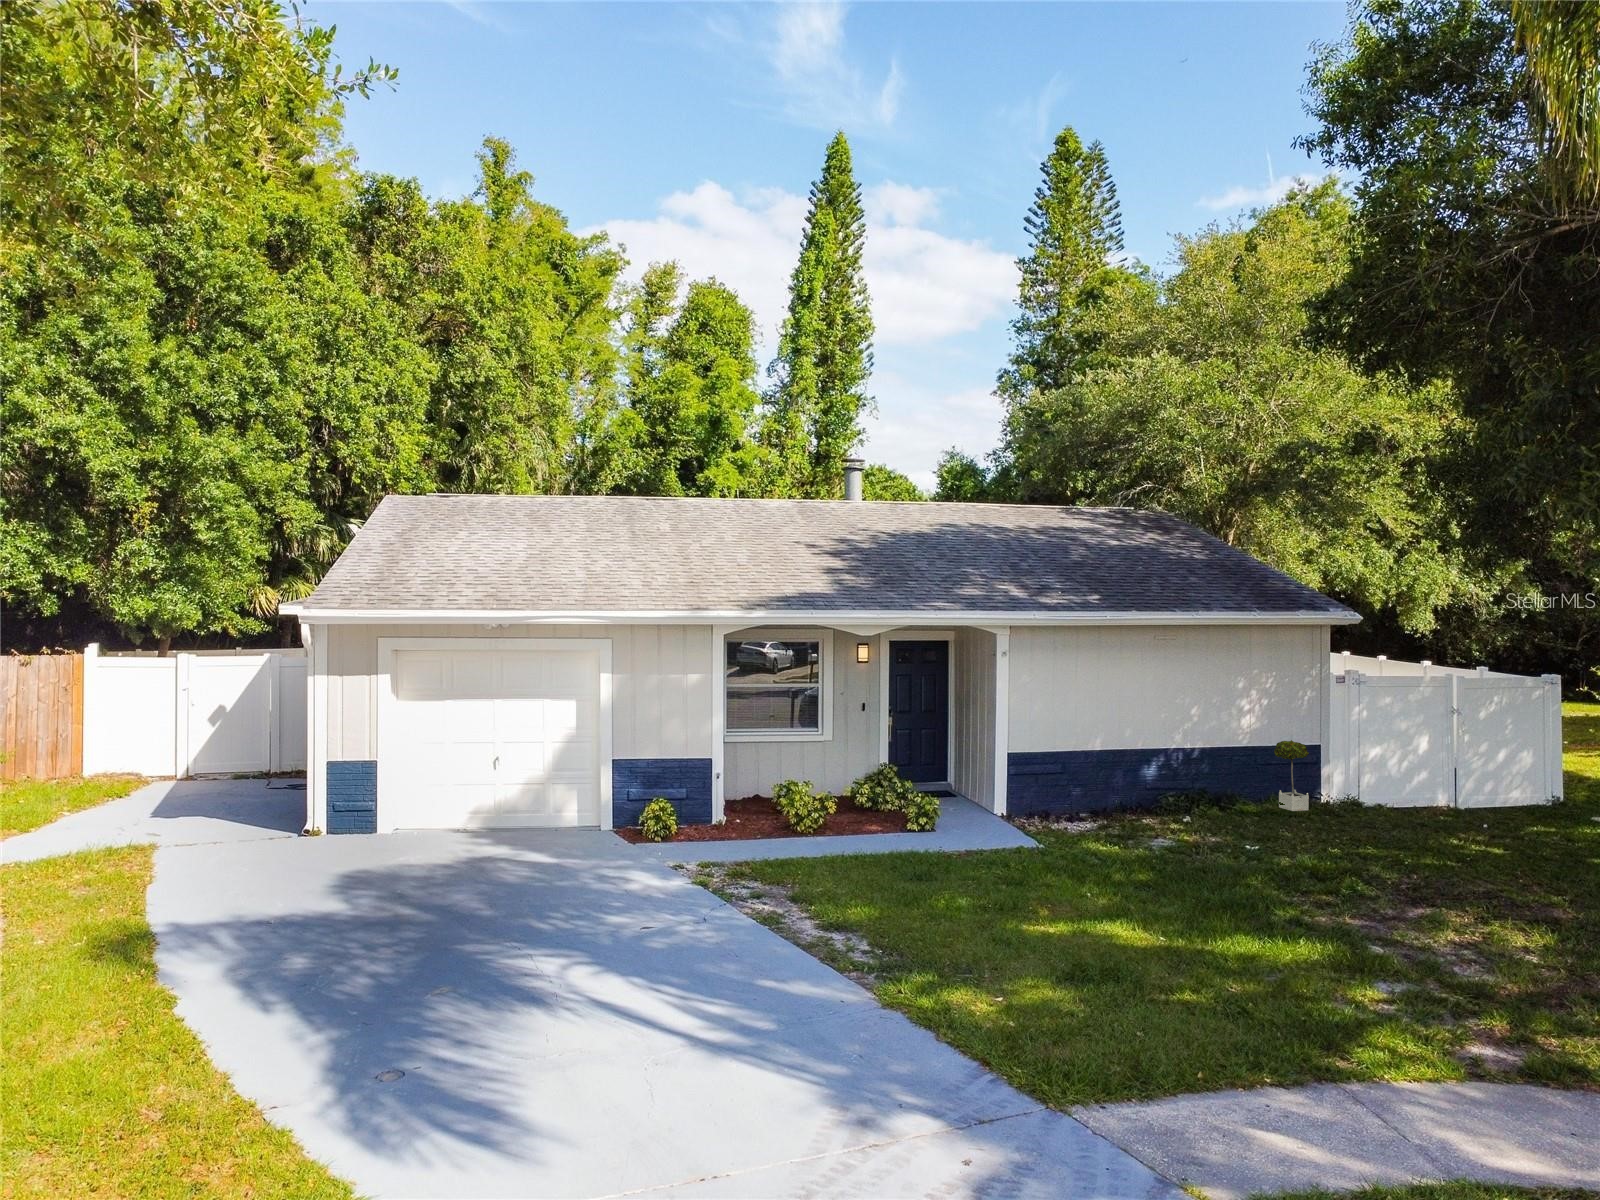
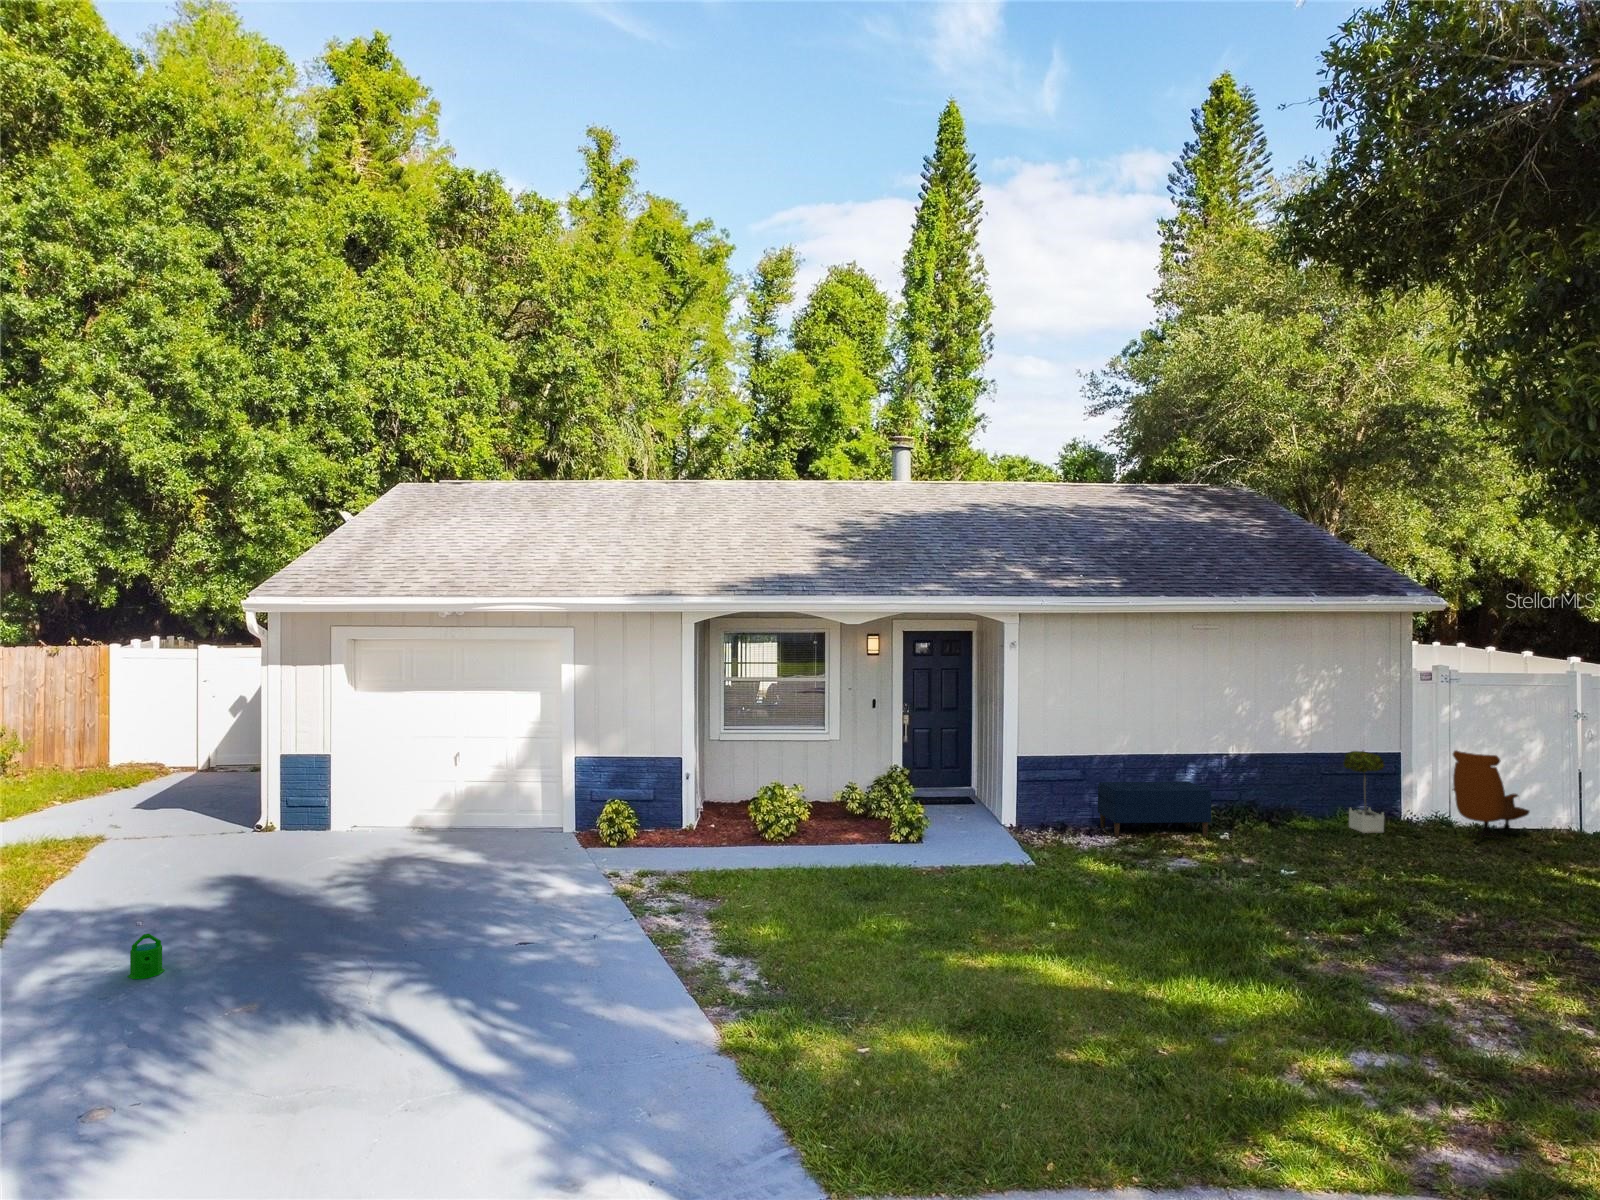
lounge chair: none [1362,738,1420,816] -> present [1452,751,1529,845]
bench: none [1076,772,1175,822] -> present [1098,782,1211,837]
watering can: none [296,932,328,976] -> present [128,934,164,979]

